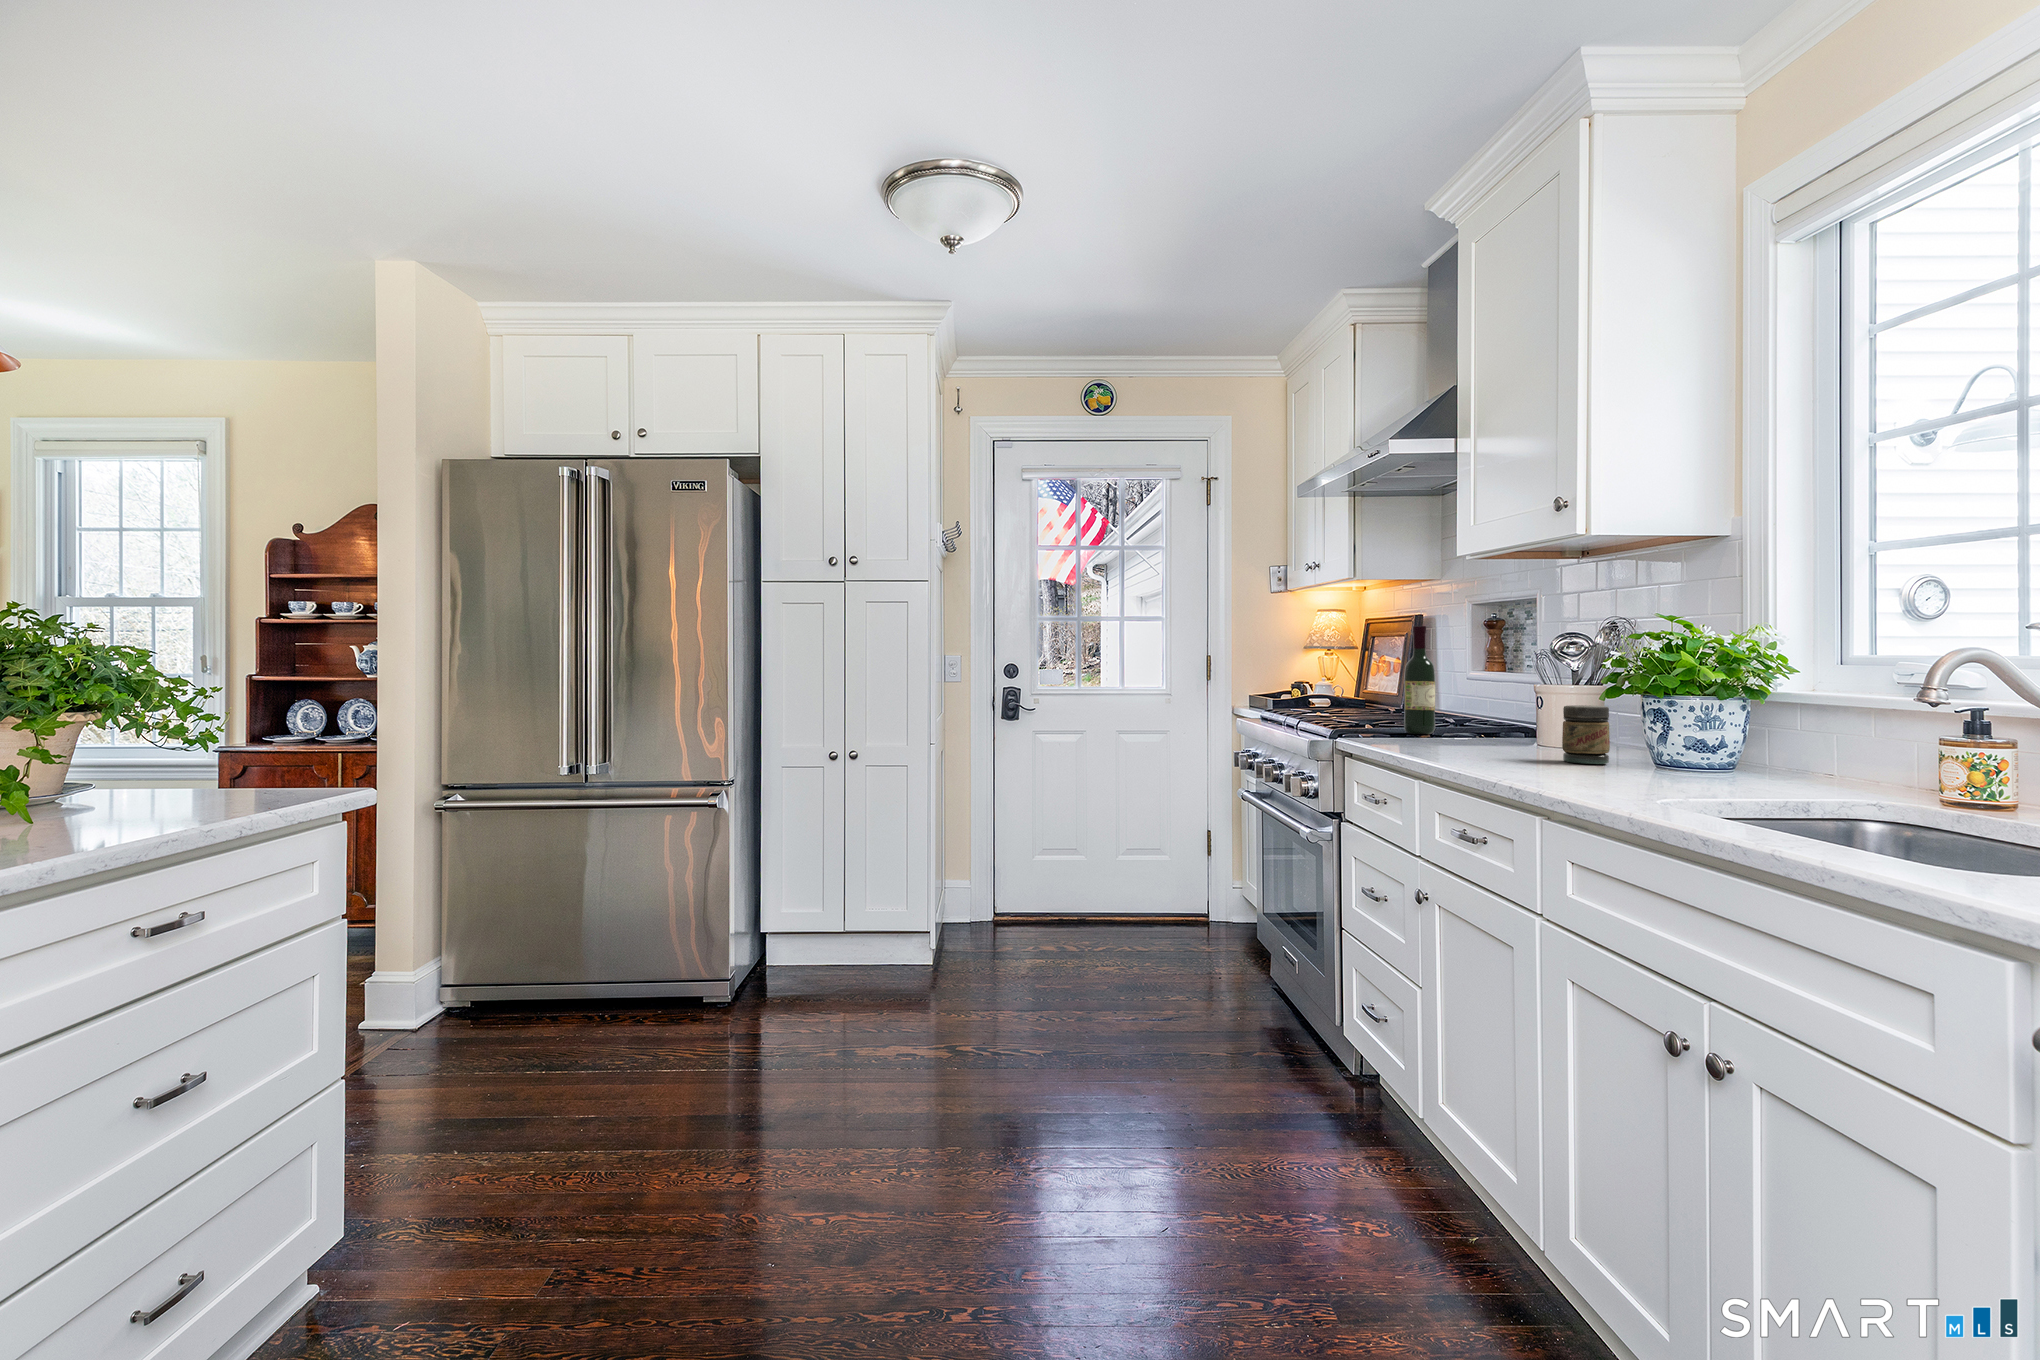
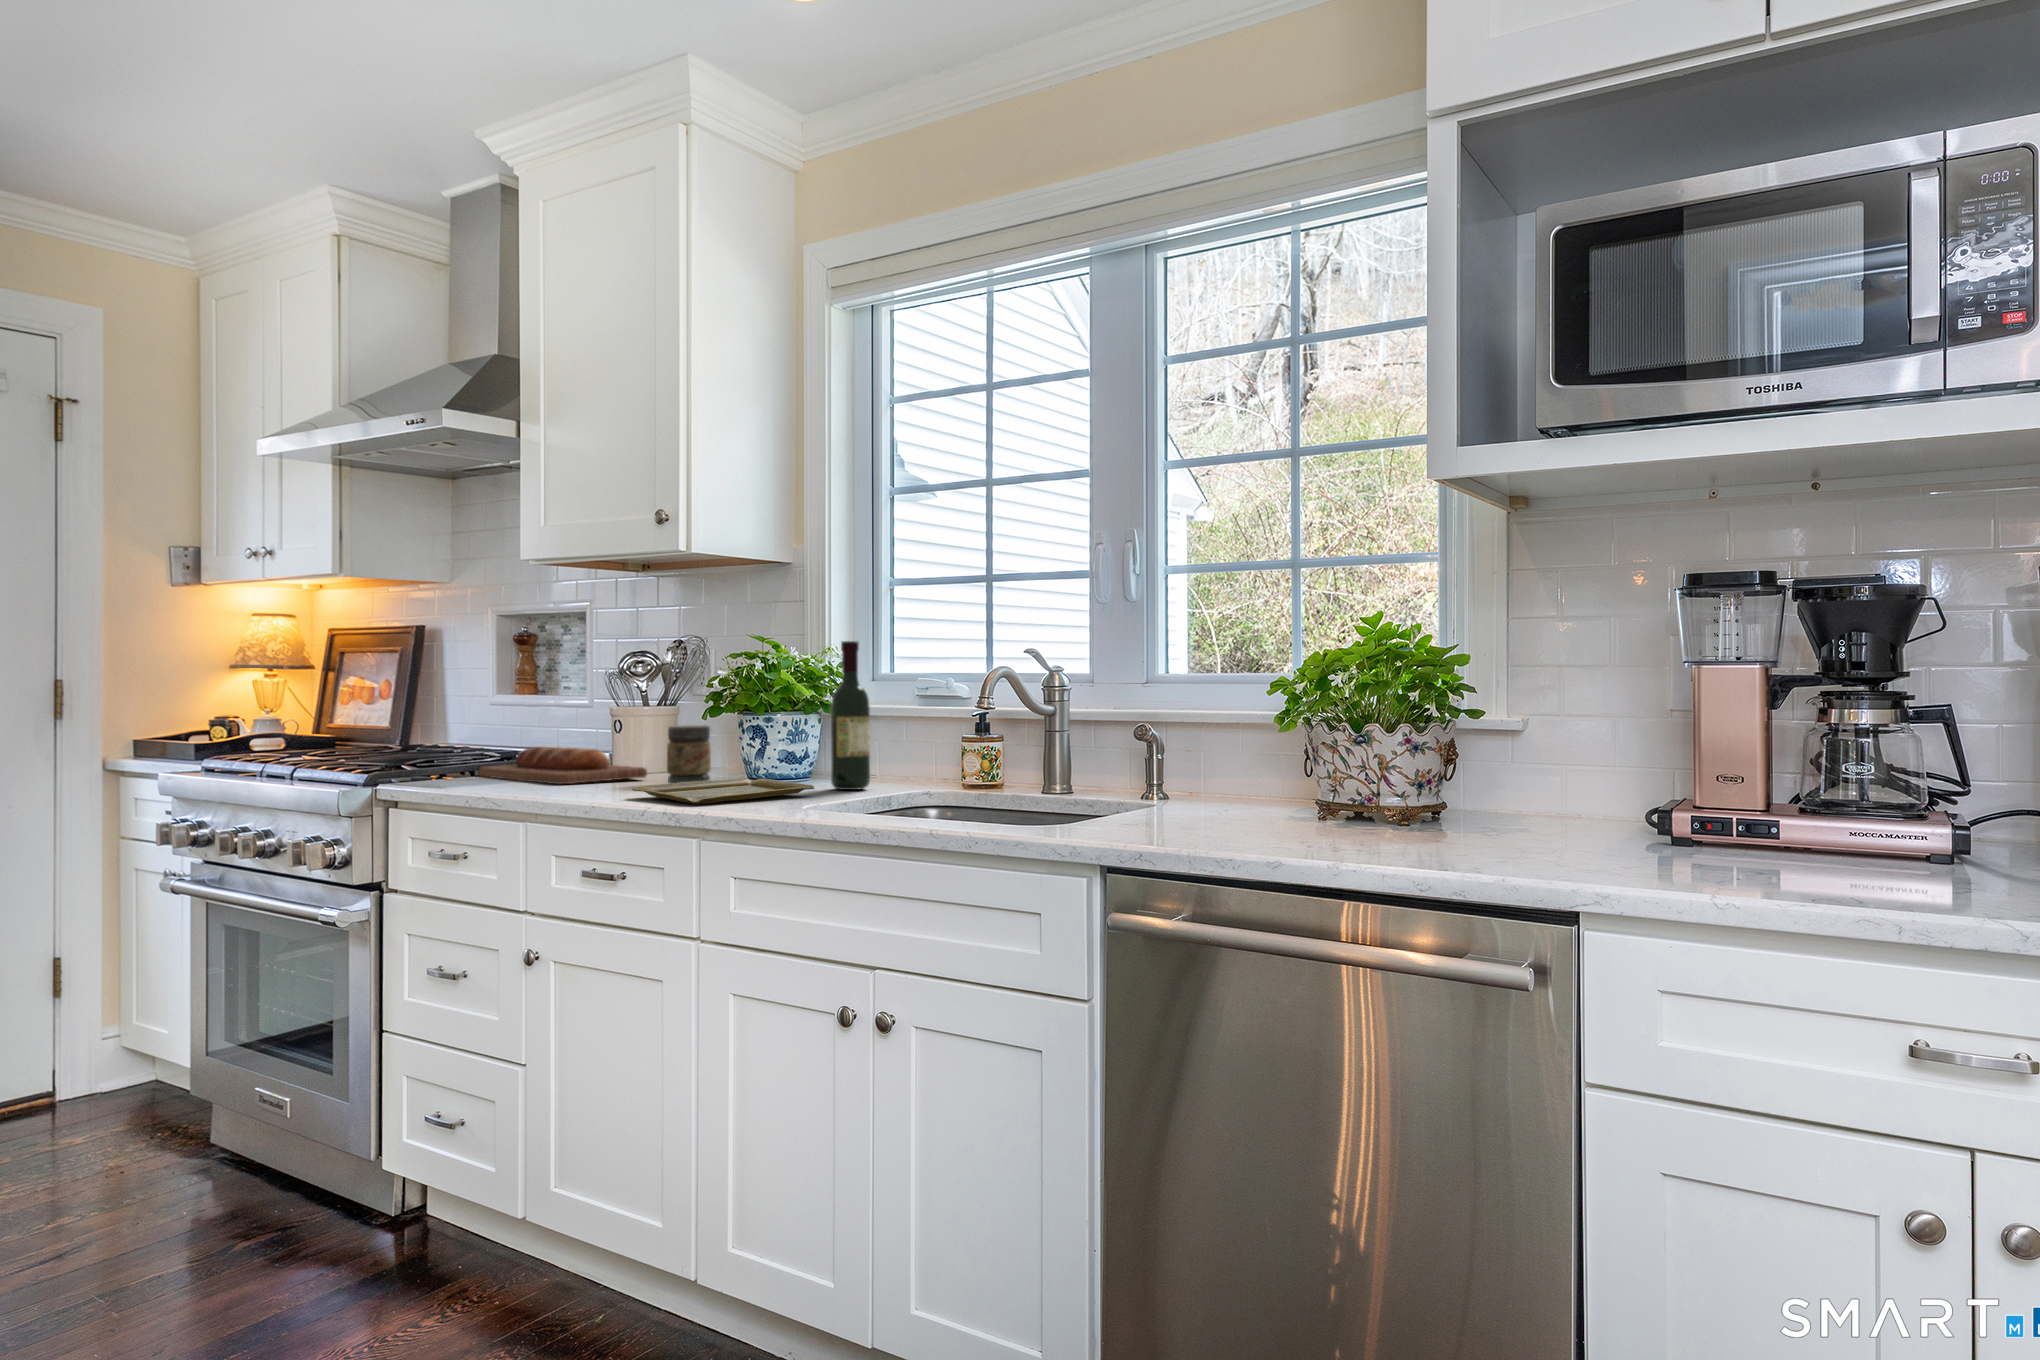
wine bottle: present [1404,626,1435,734] -> present [831,641,870,790]
bread loaf: none [1419,717,1554,752] -> present [479,747,647,784]
tray: none [1494,759,1697,783] -> present [632,778,814,804]

